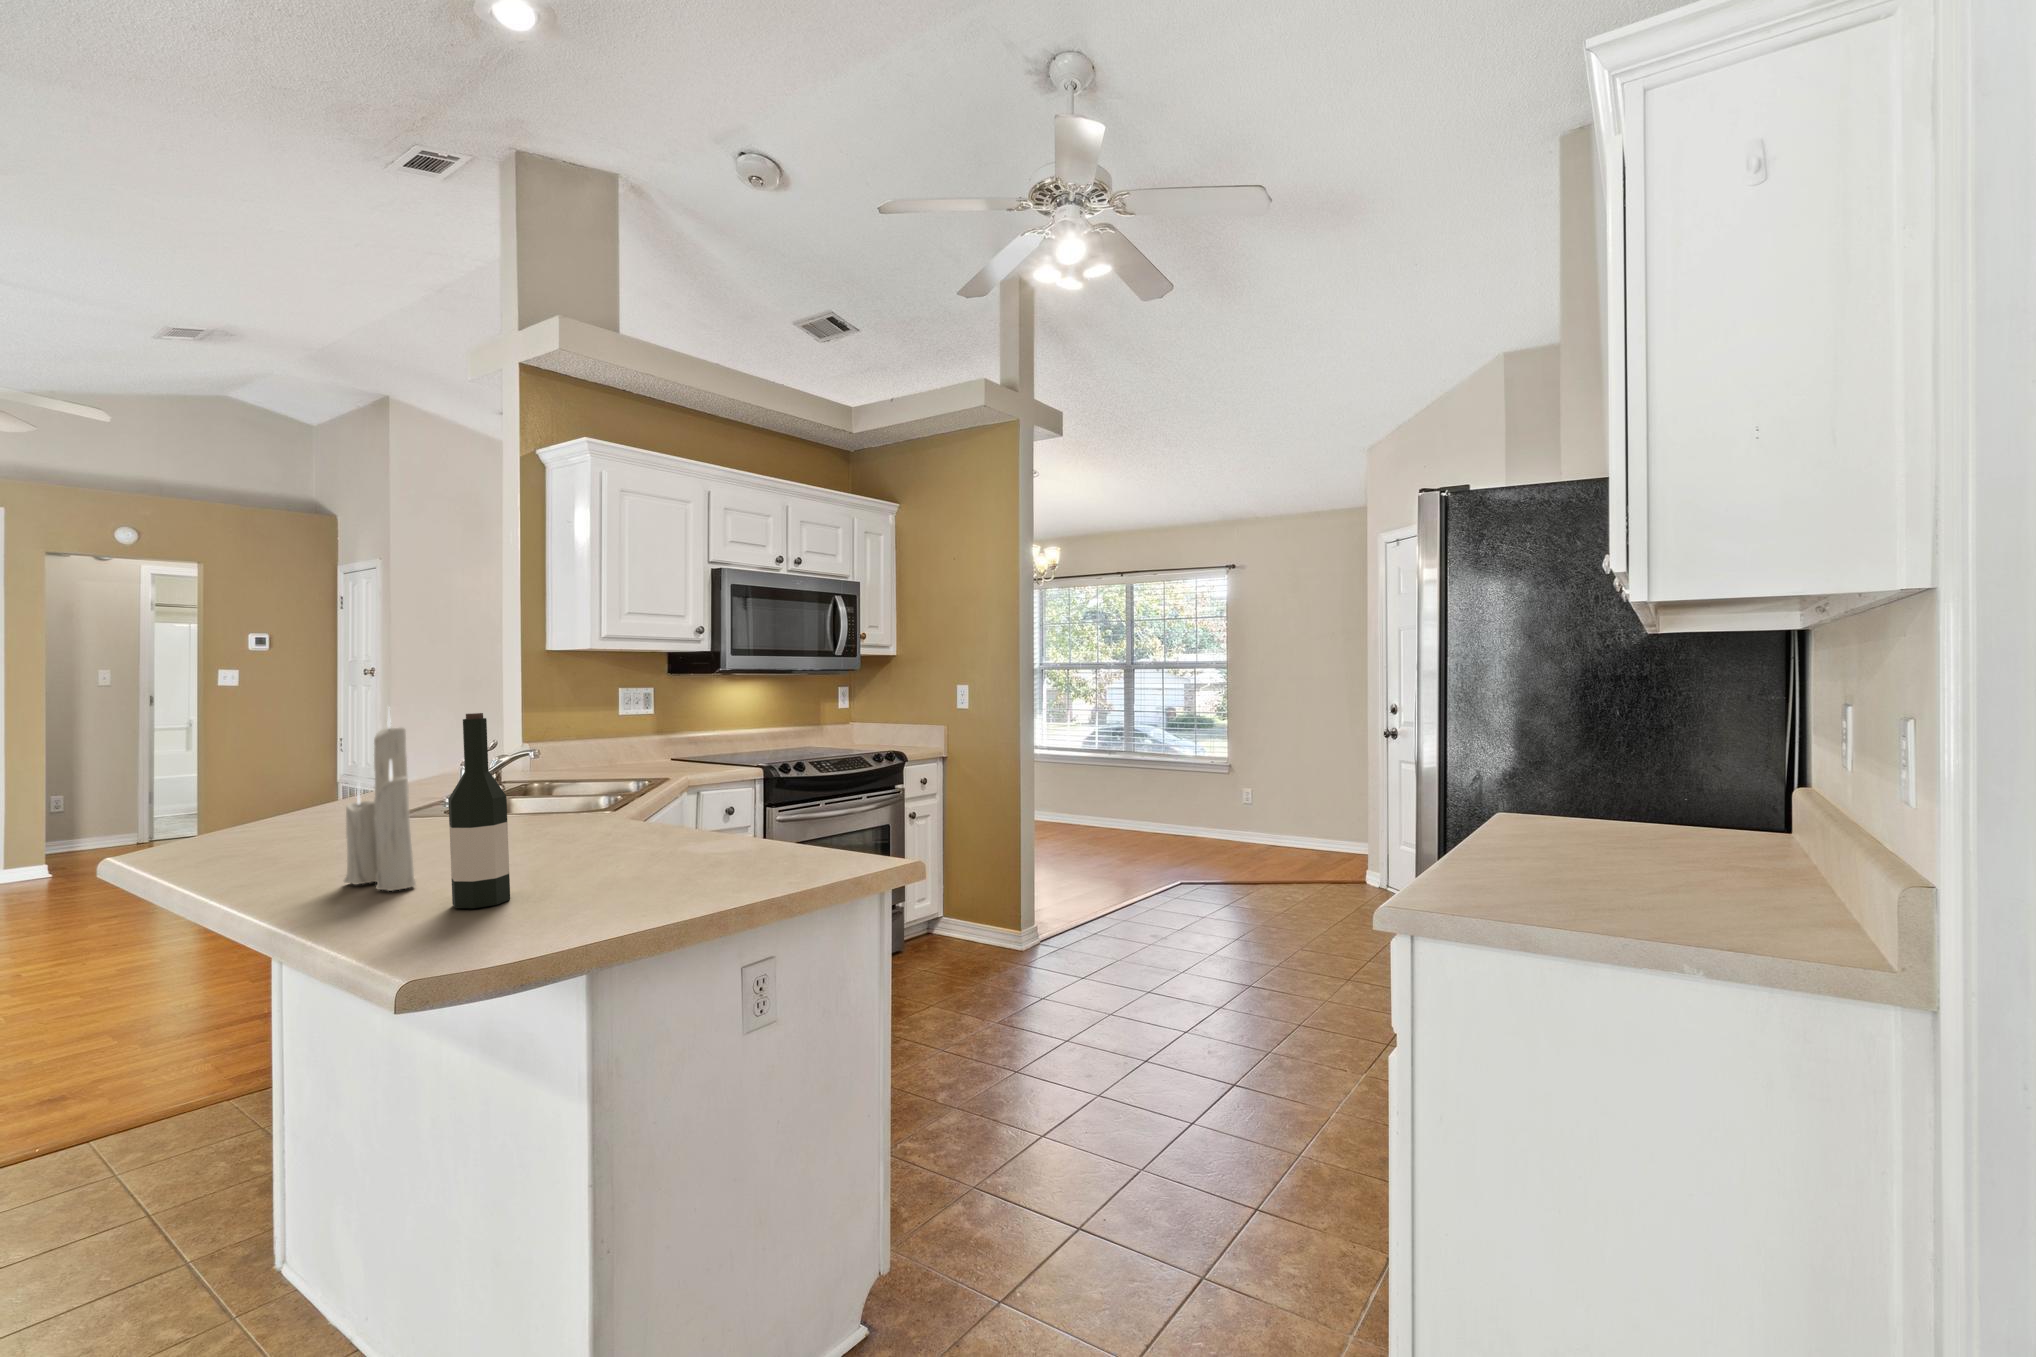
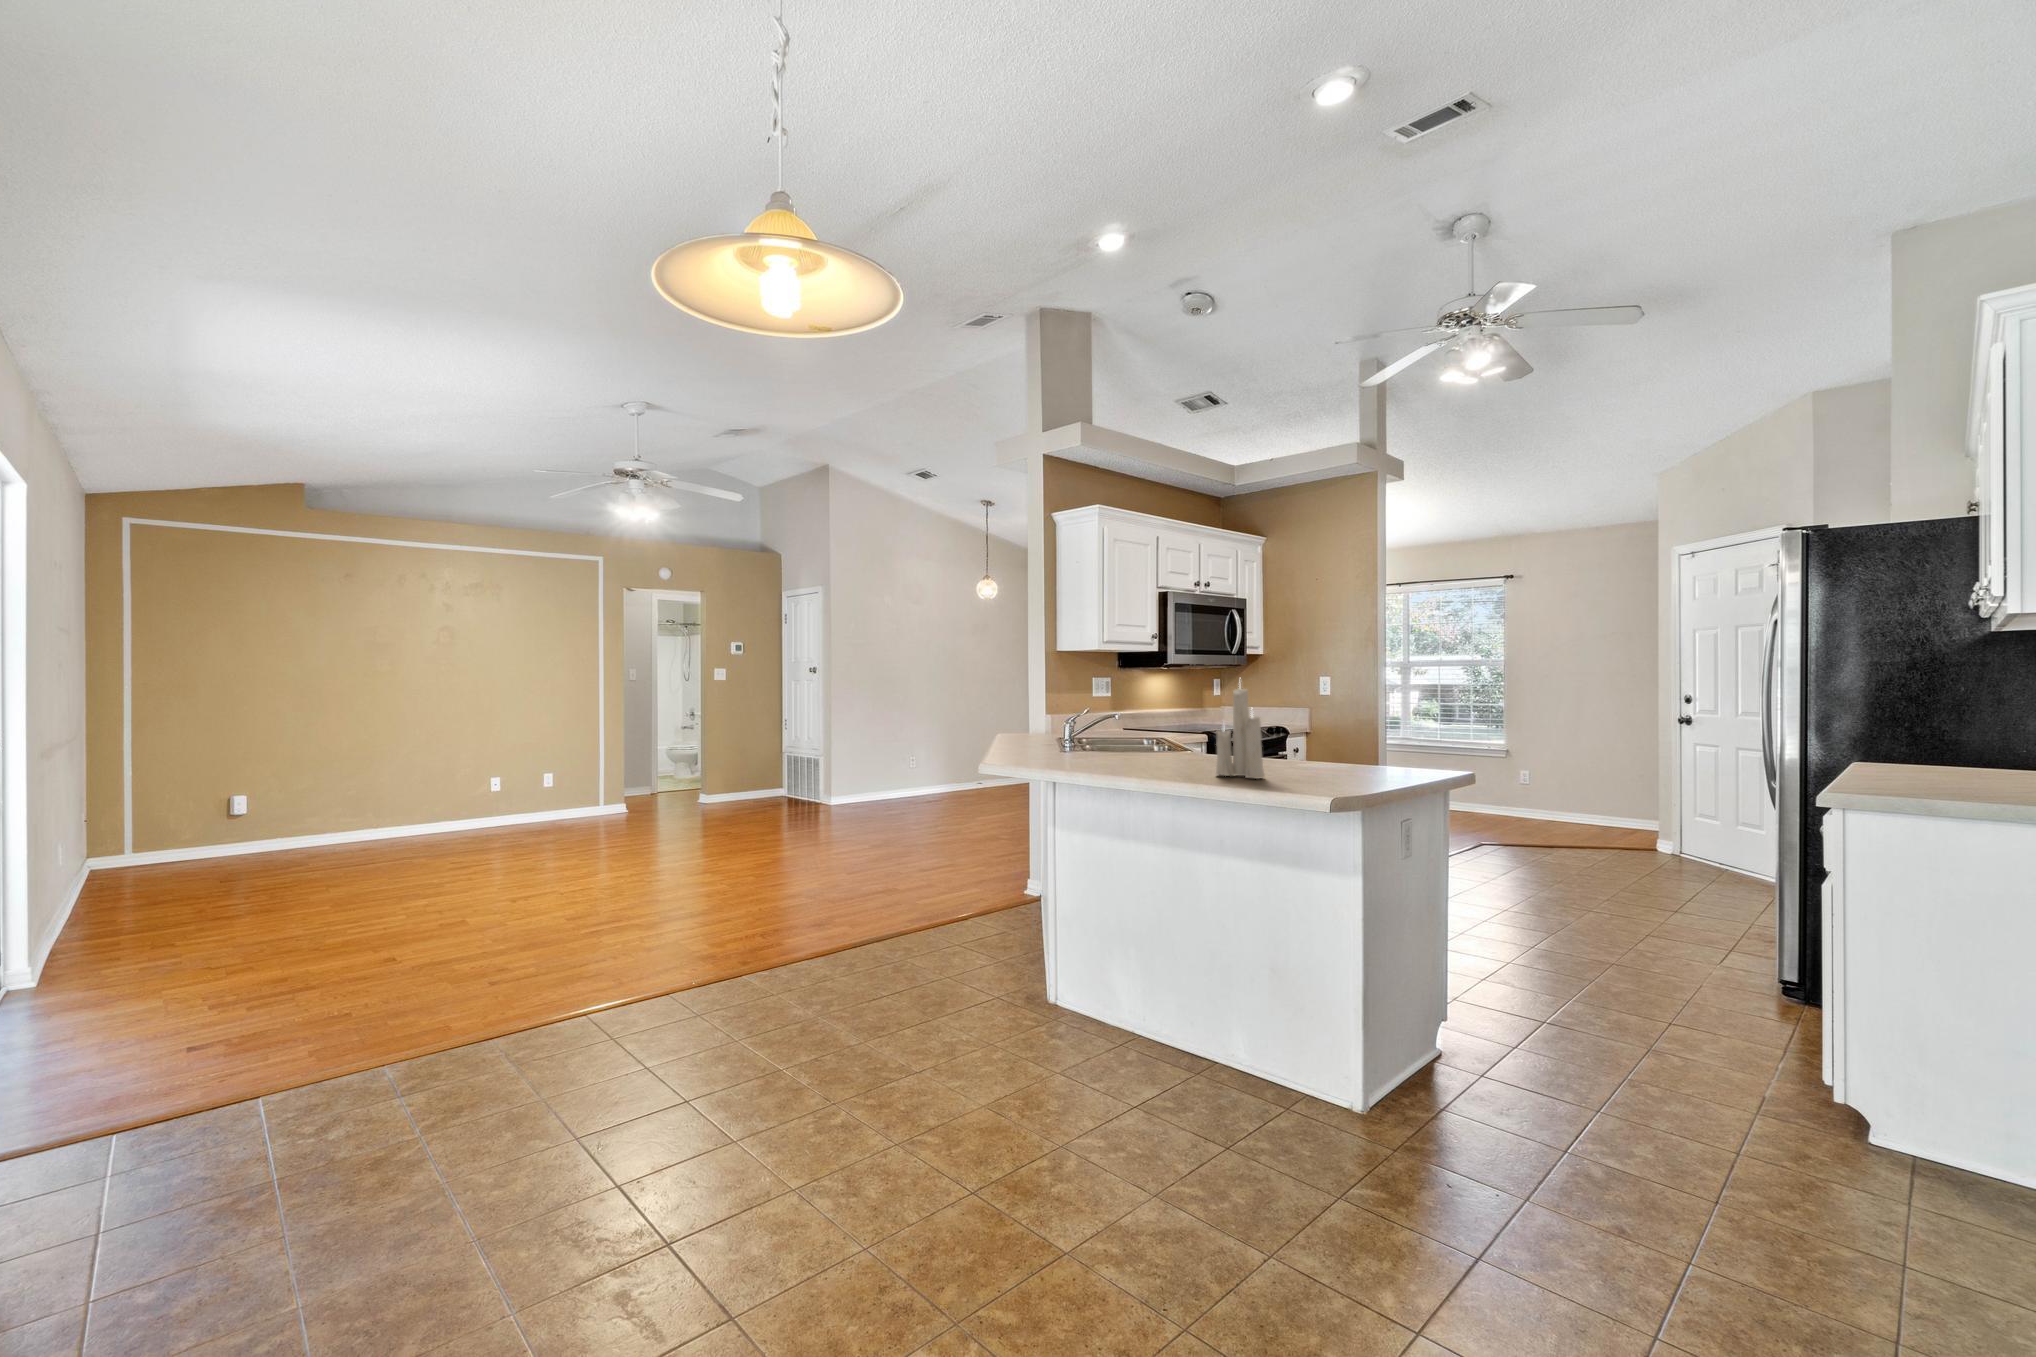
wine bottle: present [448,713,510,908] -> none [1312,679,1341,785]

